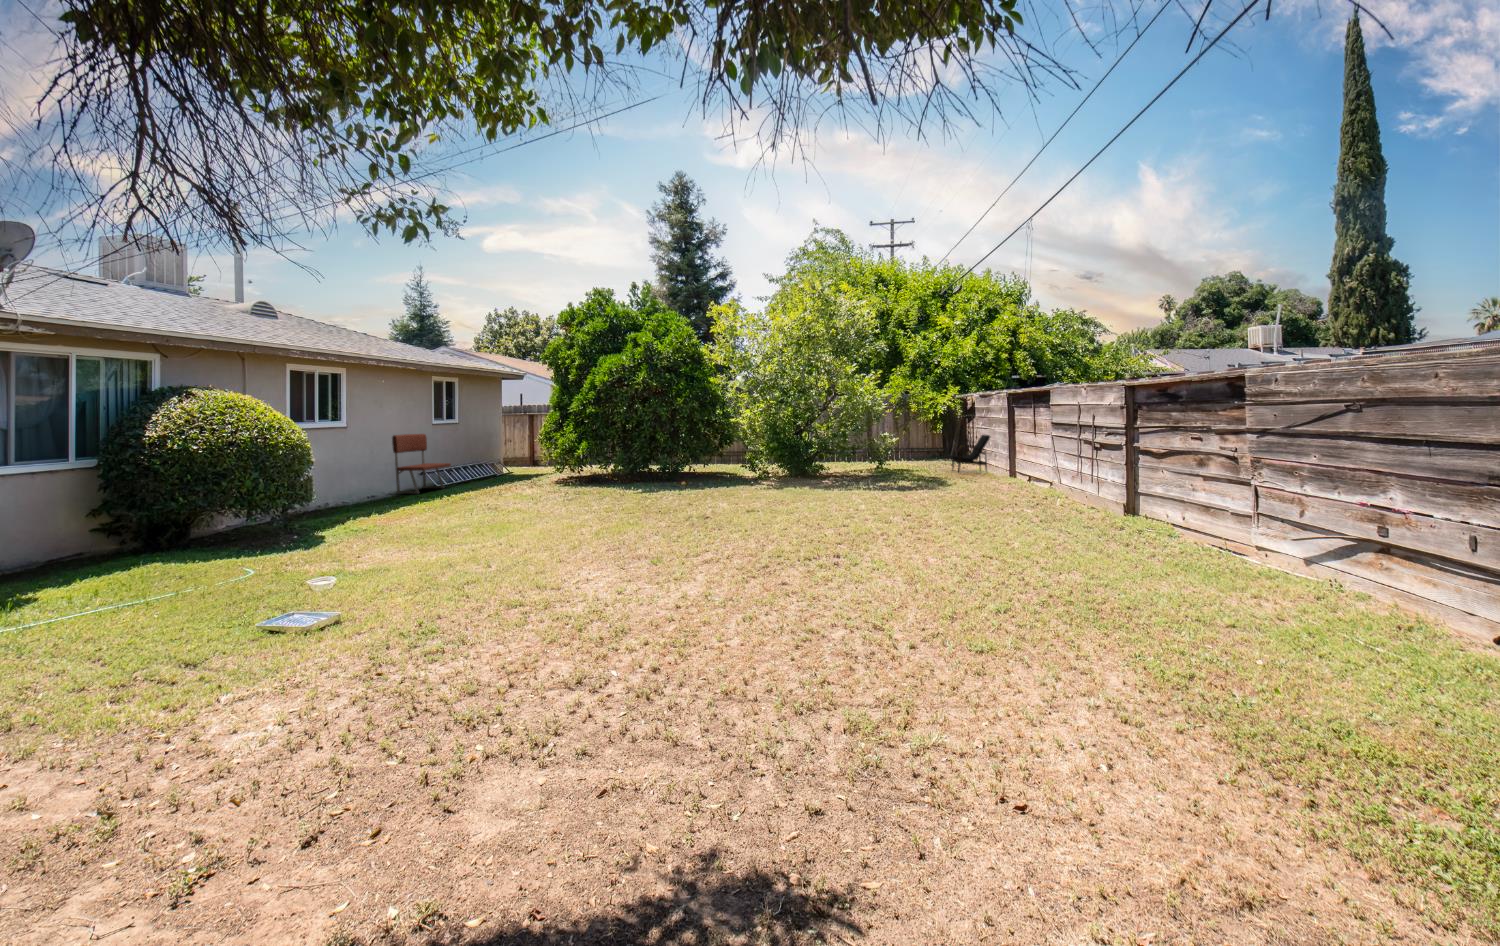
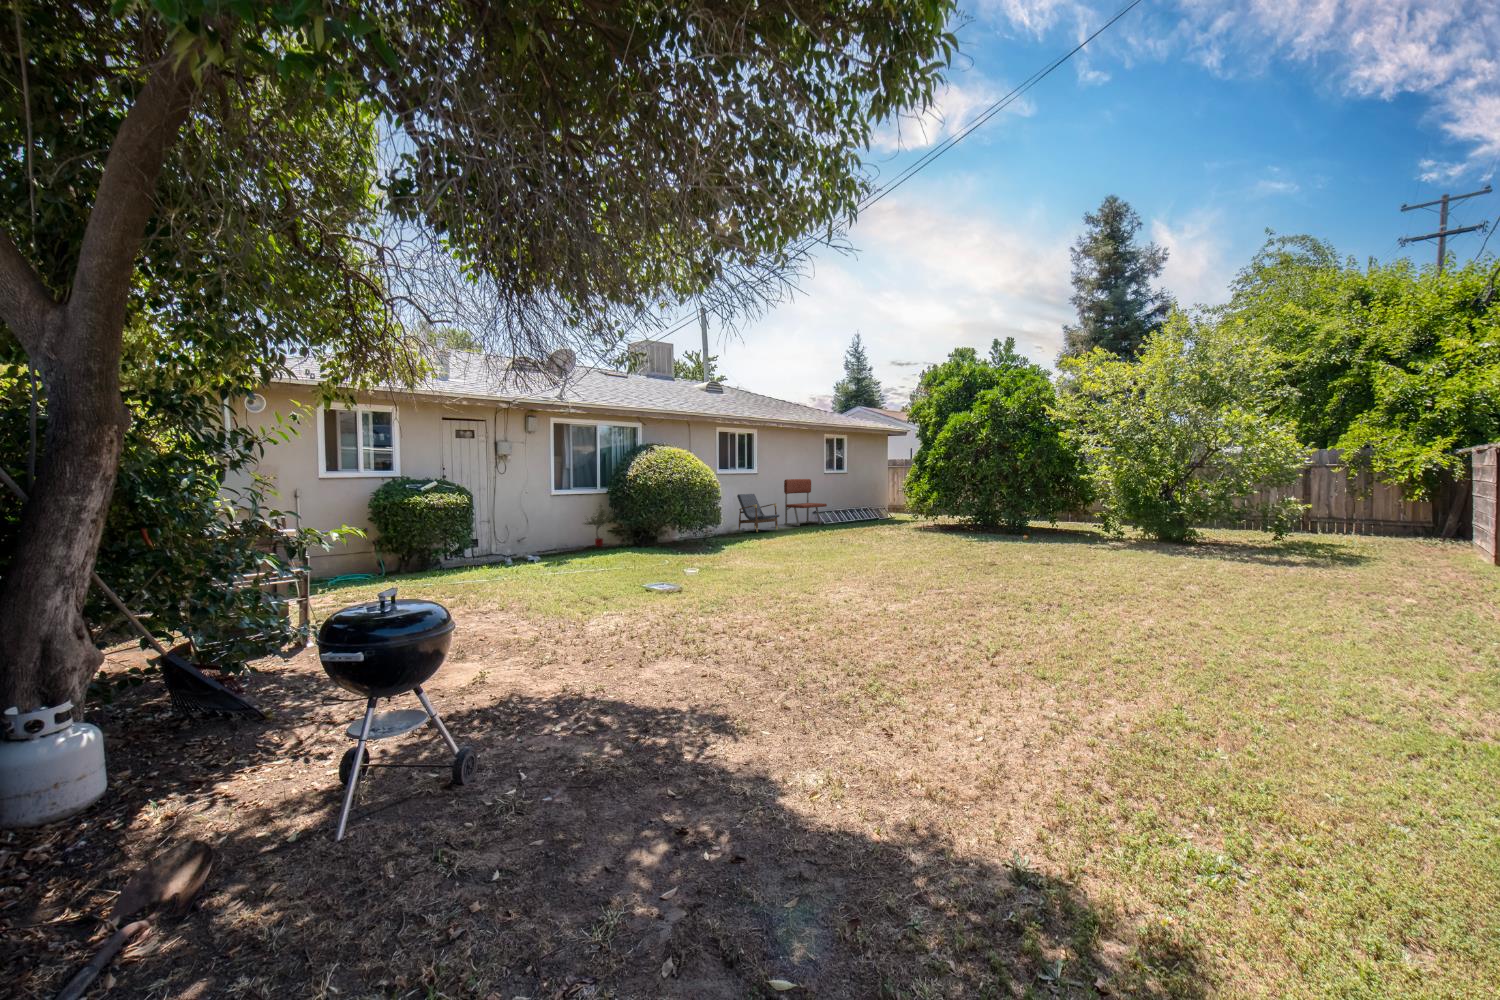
lounge chair: present [948,435,990,472] -> present [737,494,779,532]
potted tree: none [37,484,115,561] -> present [585,504,614,547]

